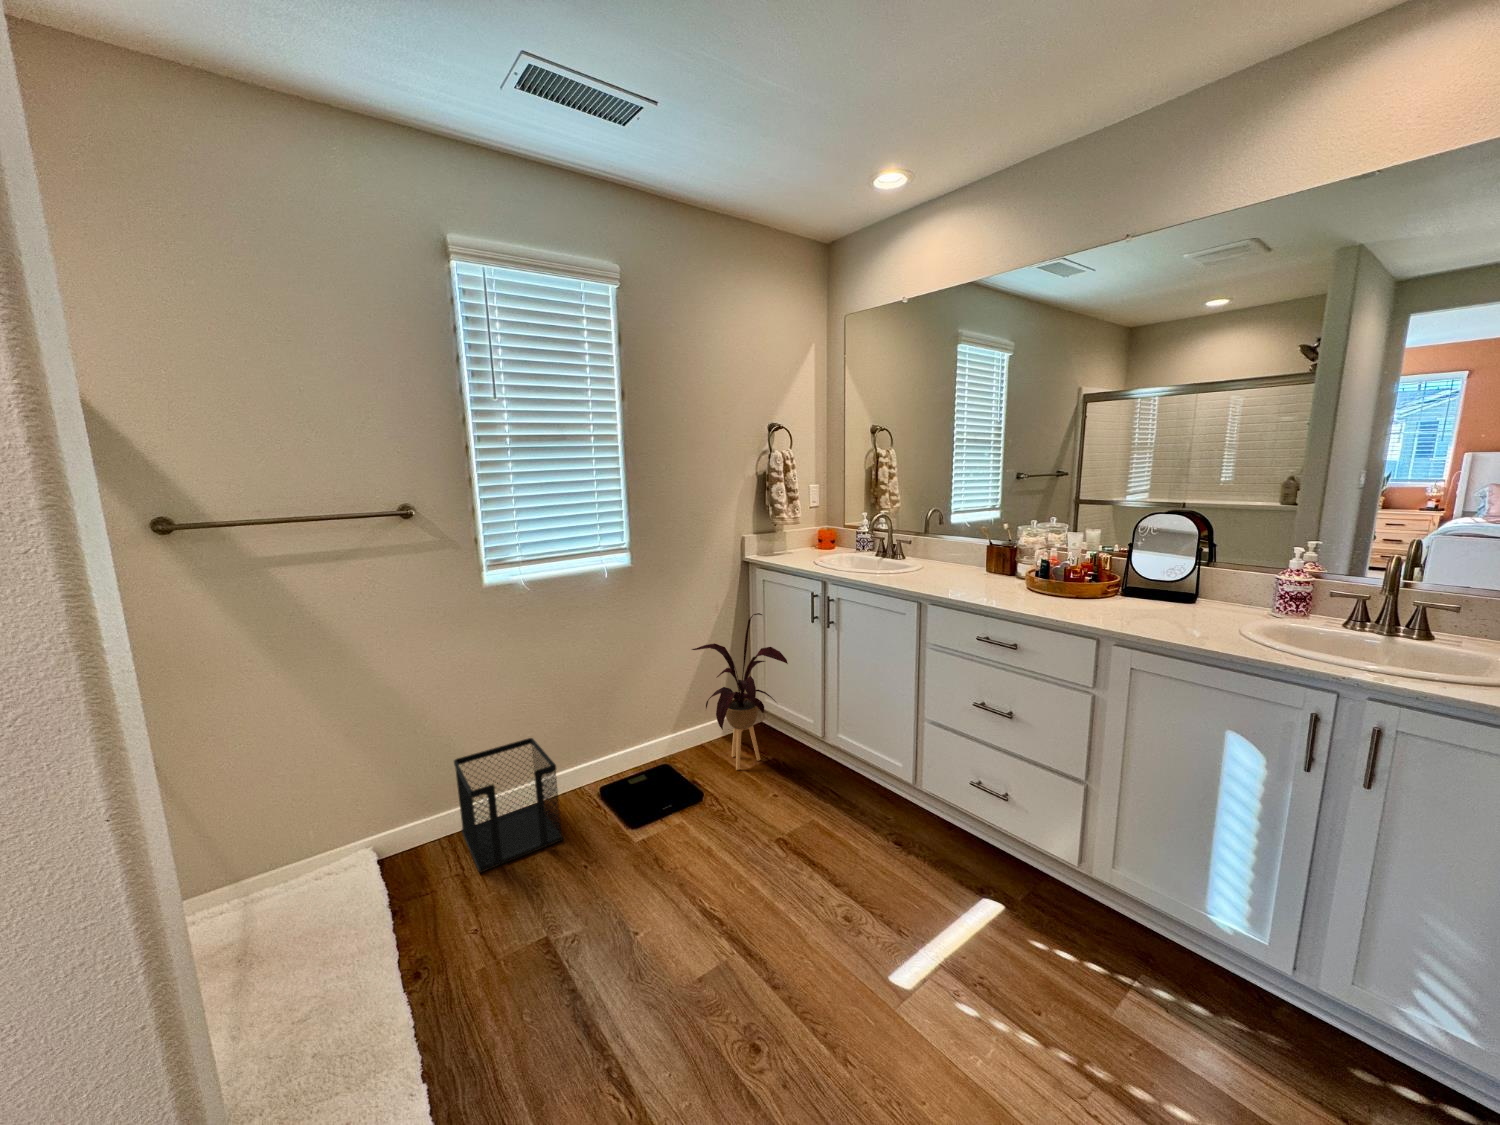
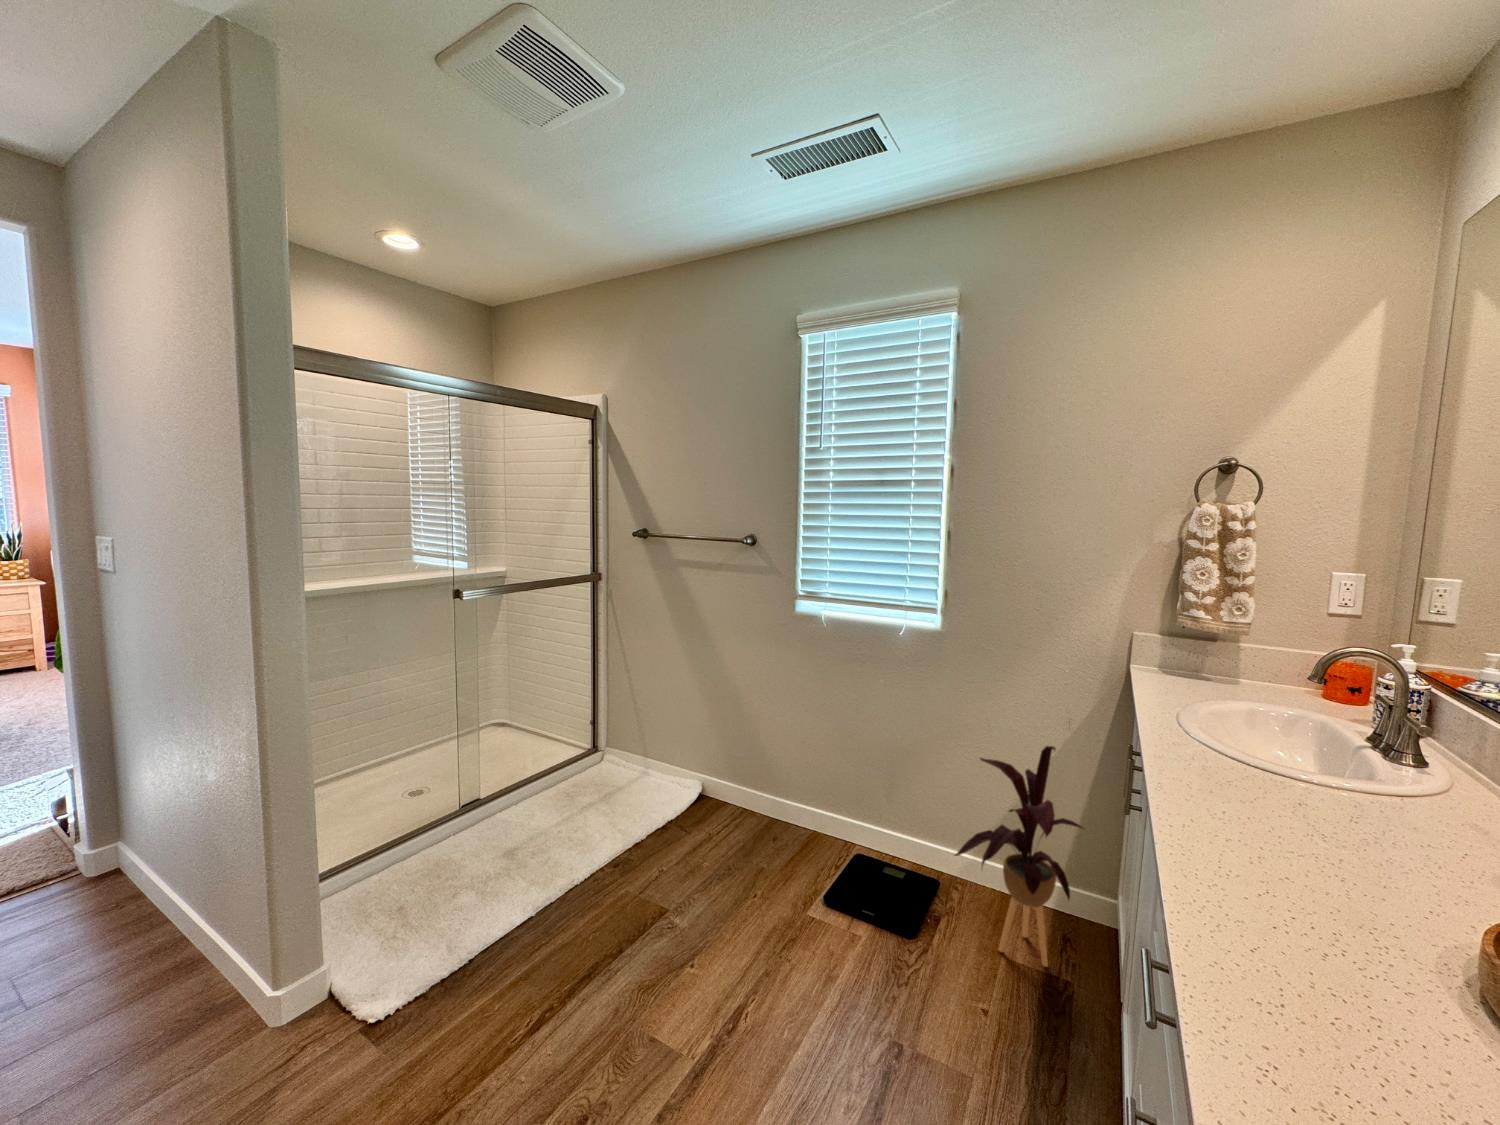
wastebasket: present [454,738,563,873] -> none [715,750,812,867]

